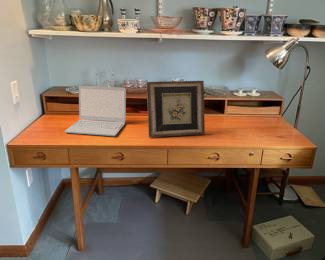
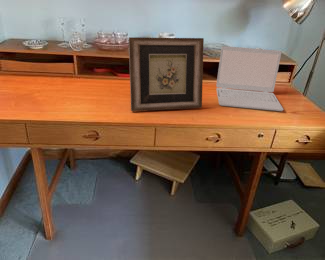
laptop: present [65,85,126,136] -> present [216,46,283,111]

